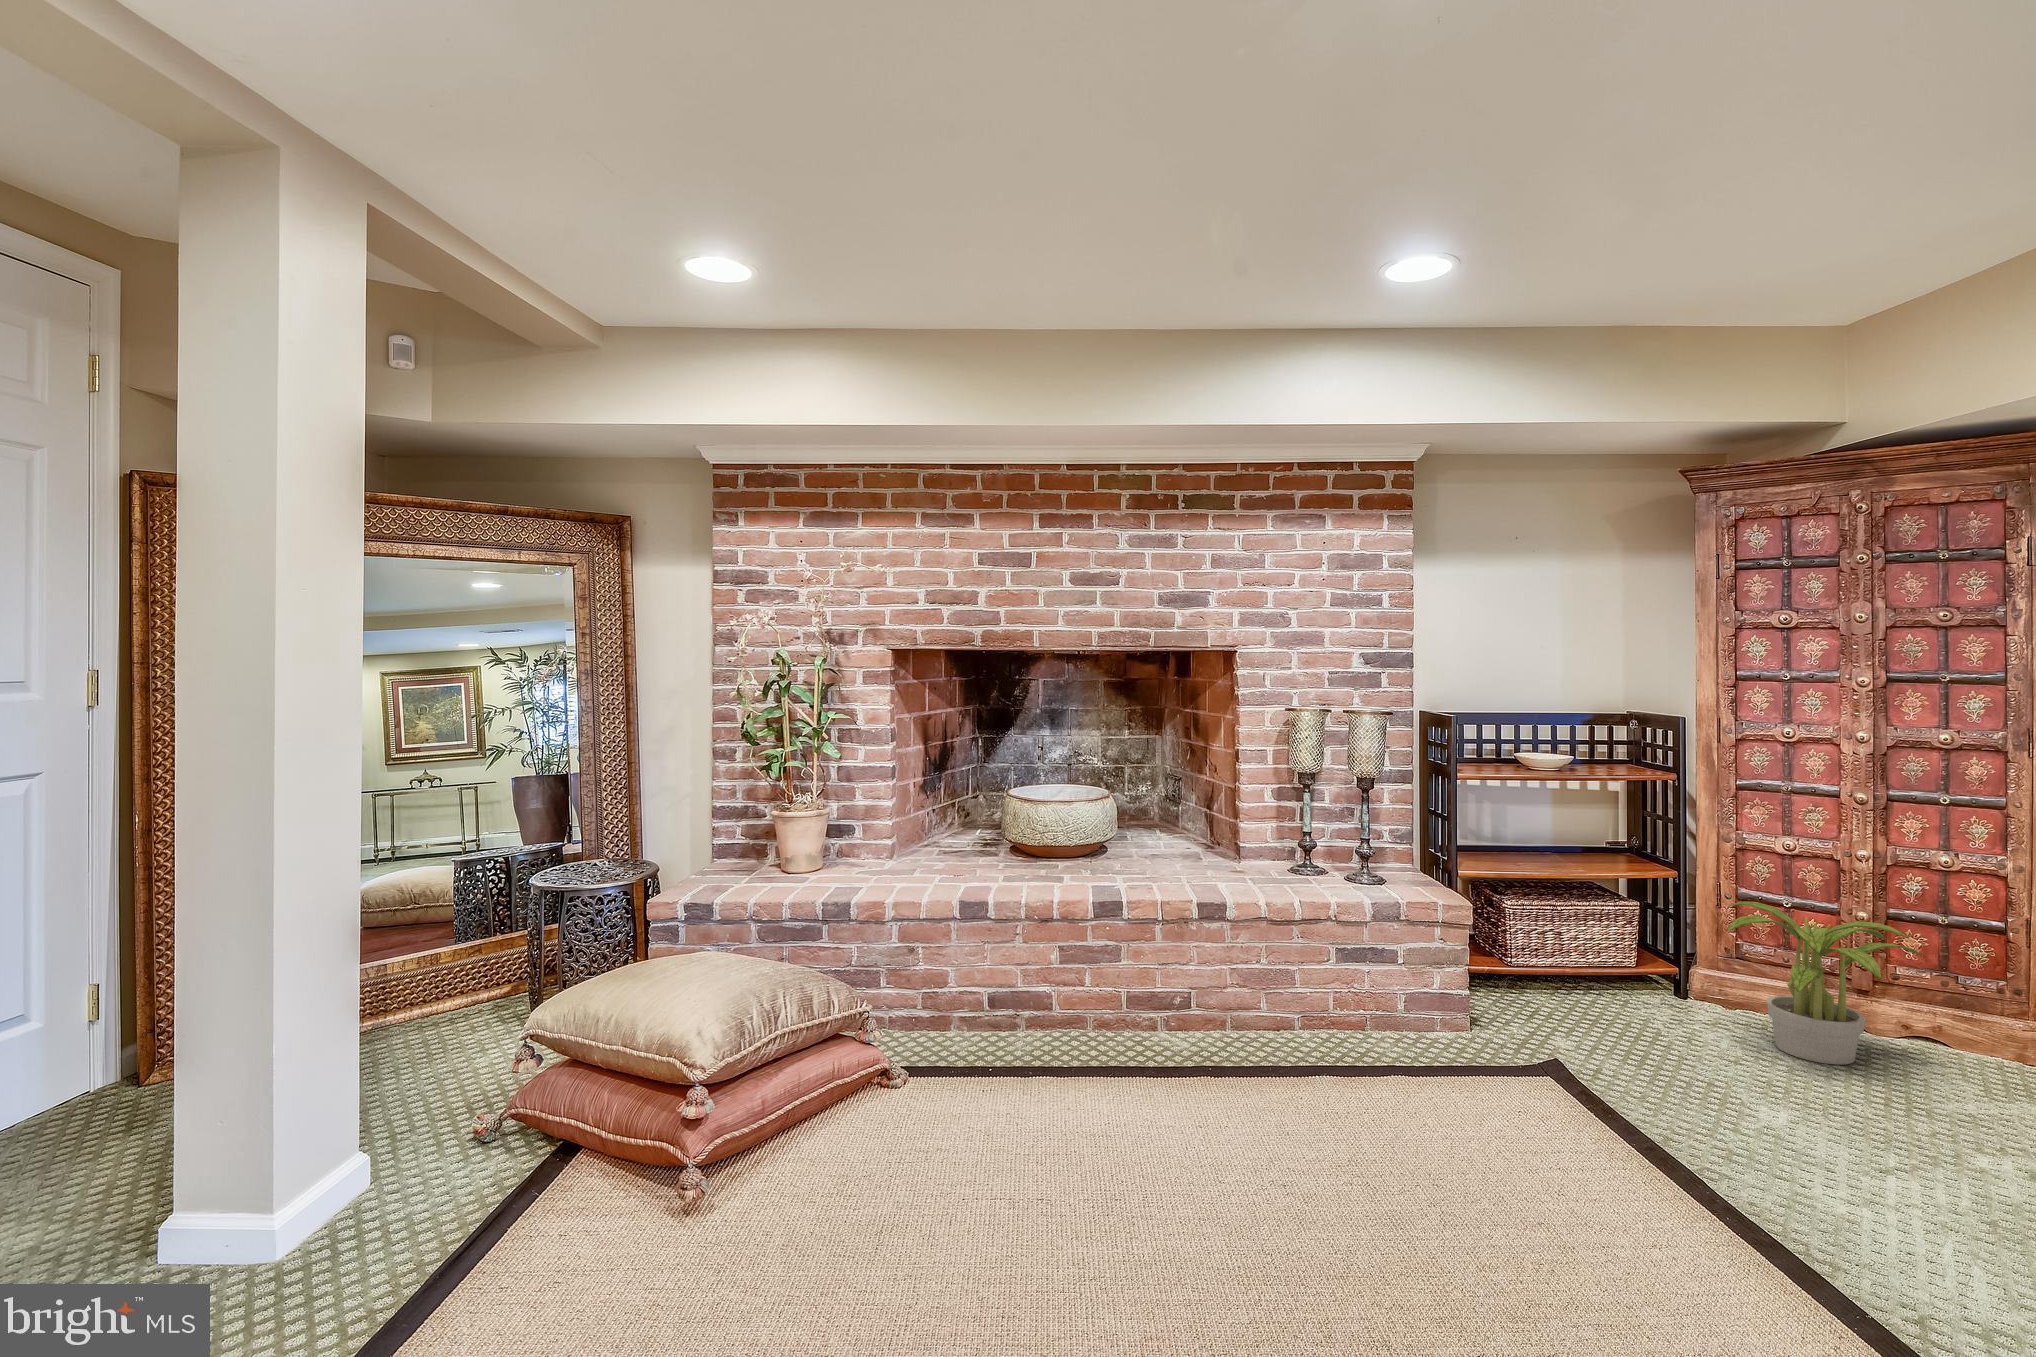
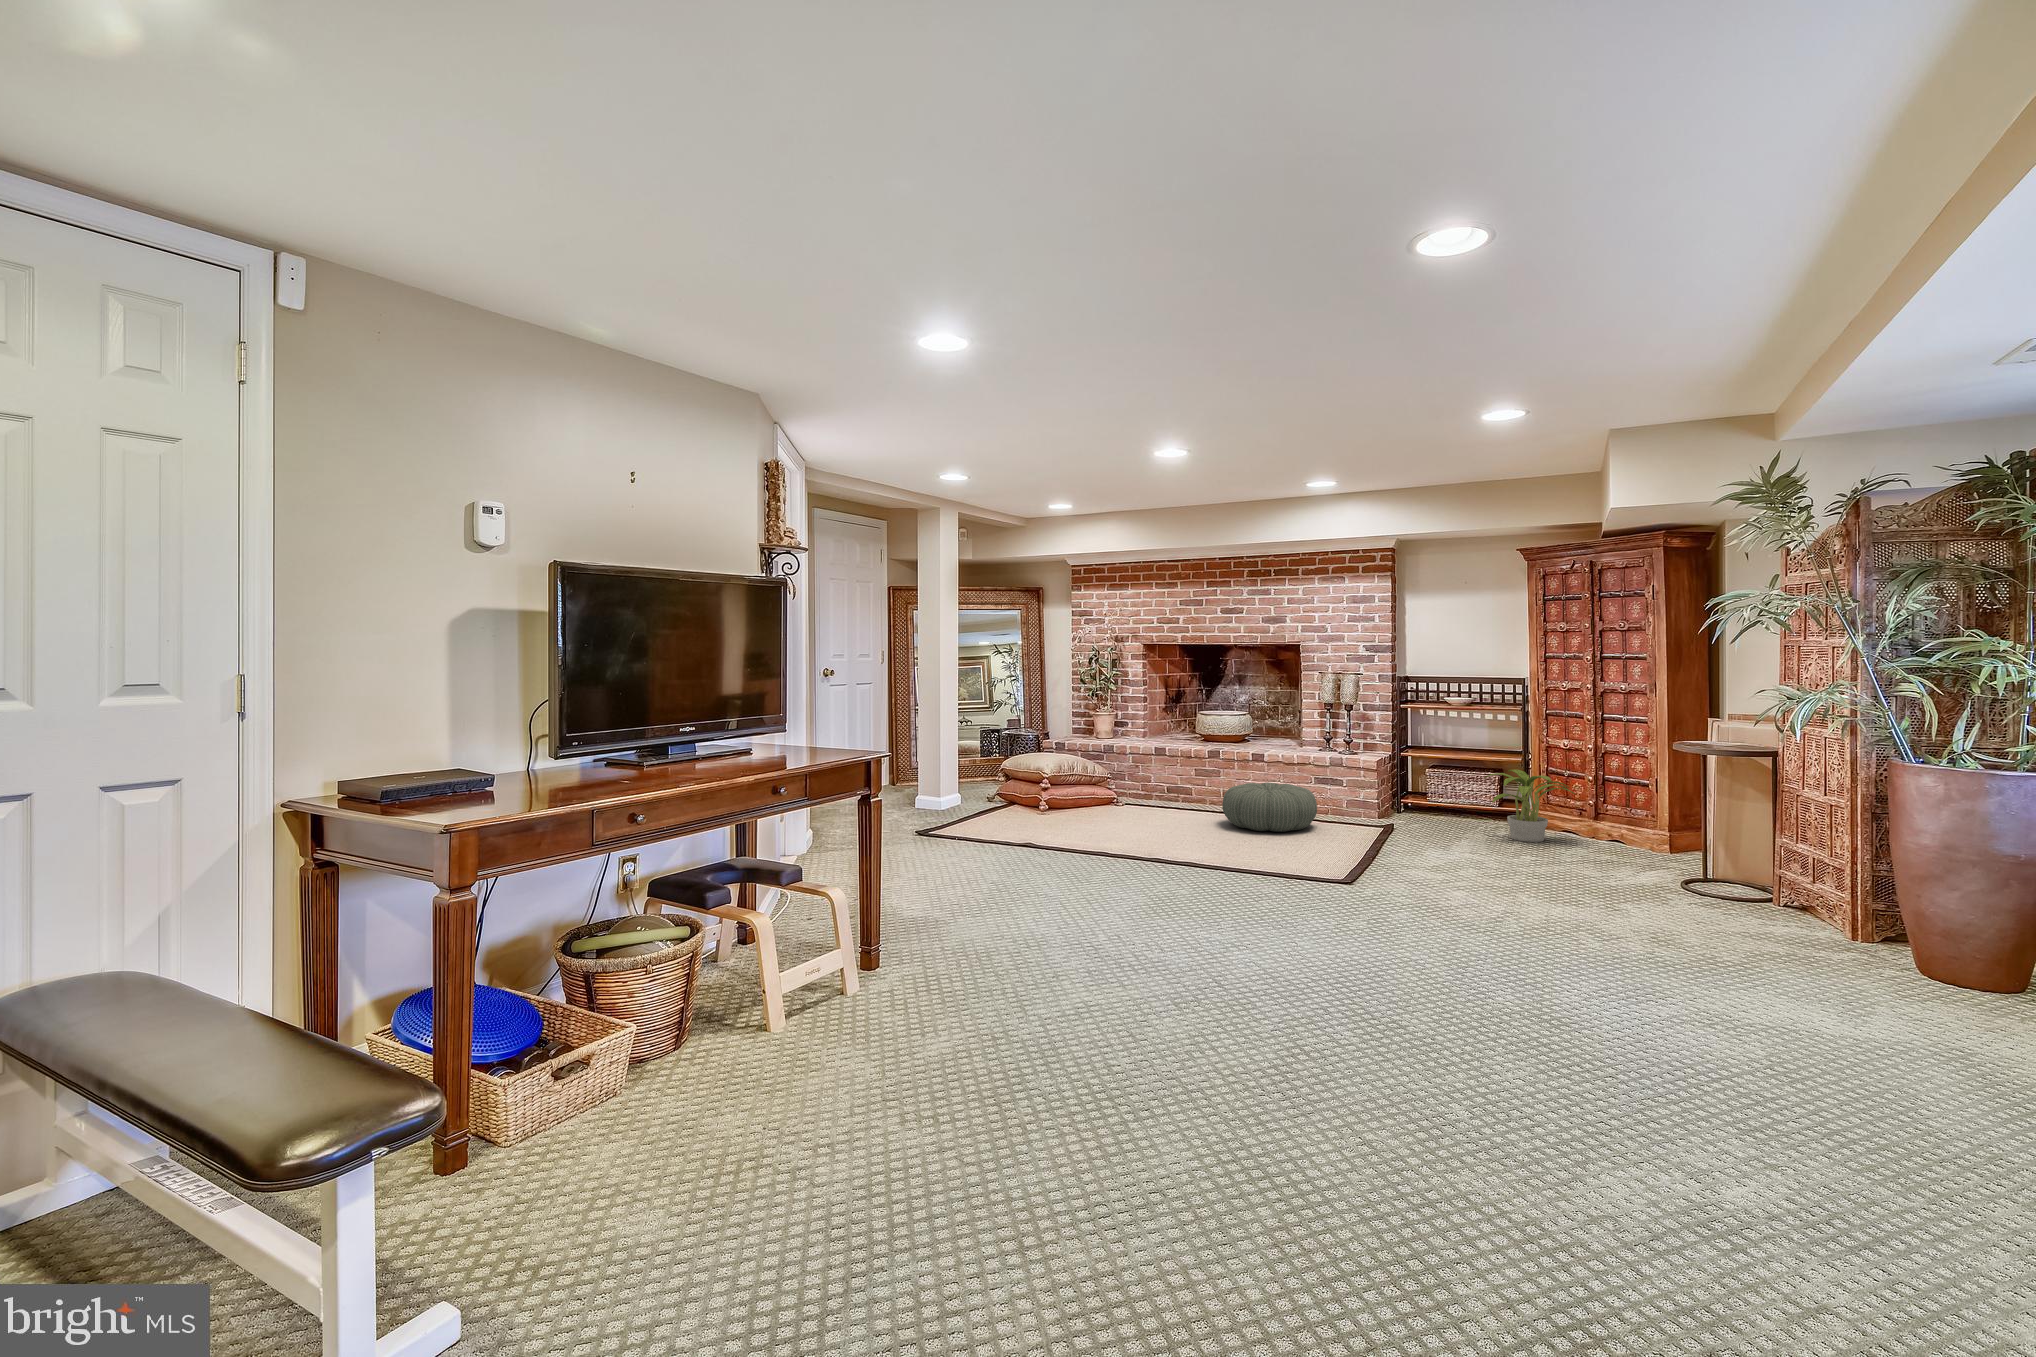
pouf: none [1225,978,1471,1144] -> present [1222,782,1317,832]

